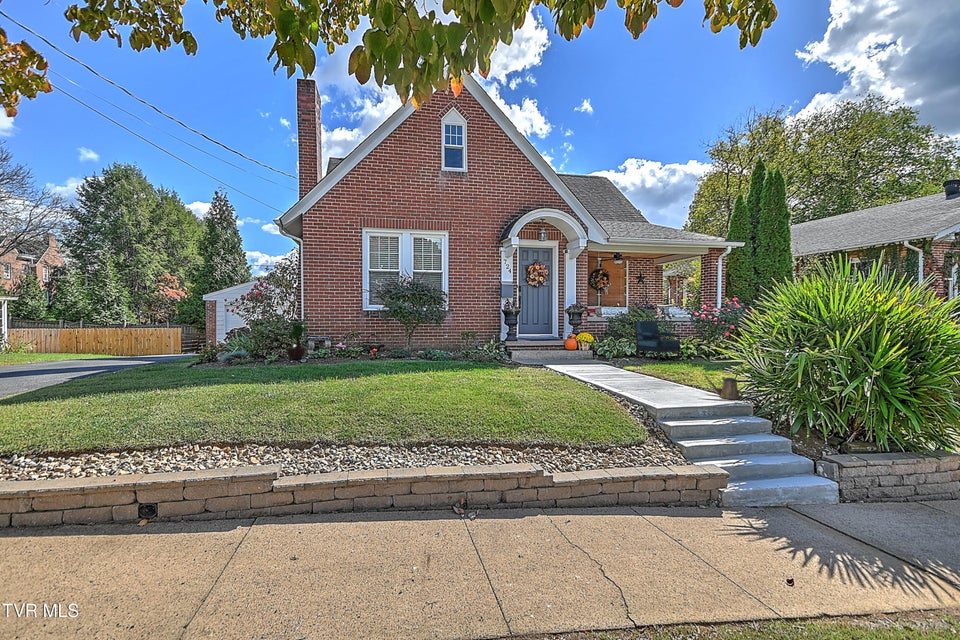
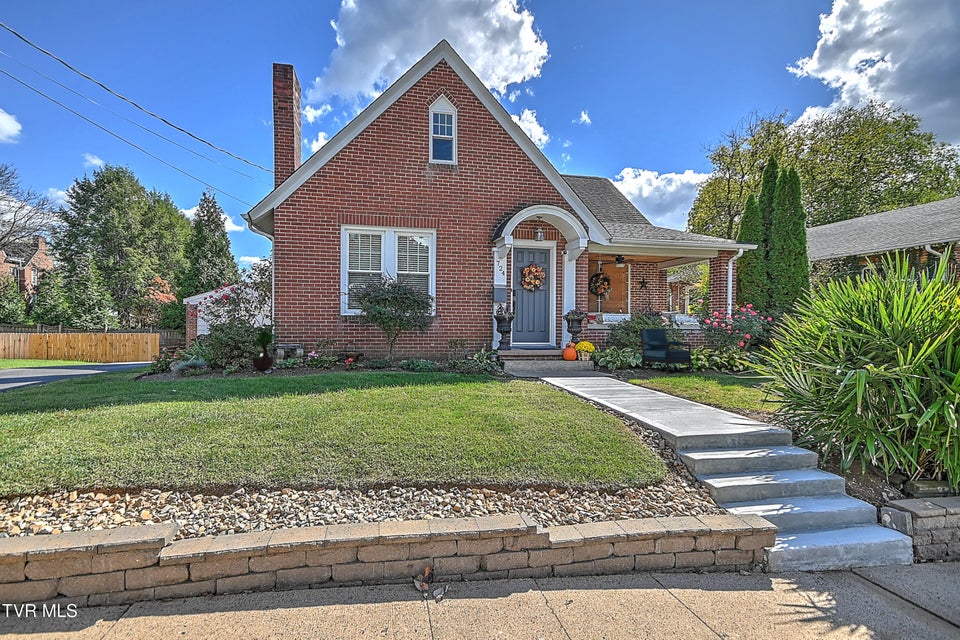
watering can: present [702,374,745,399] -> none [726,392,779,424]

